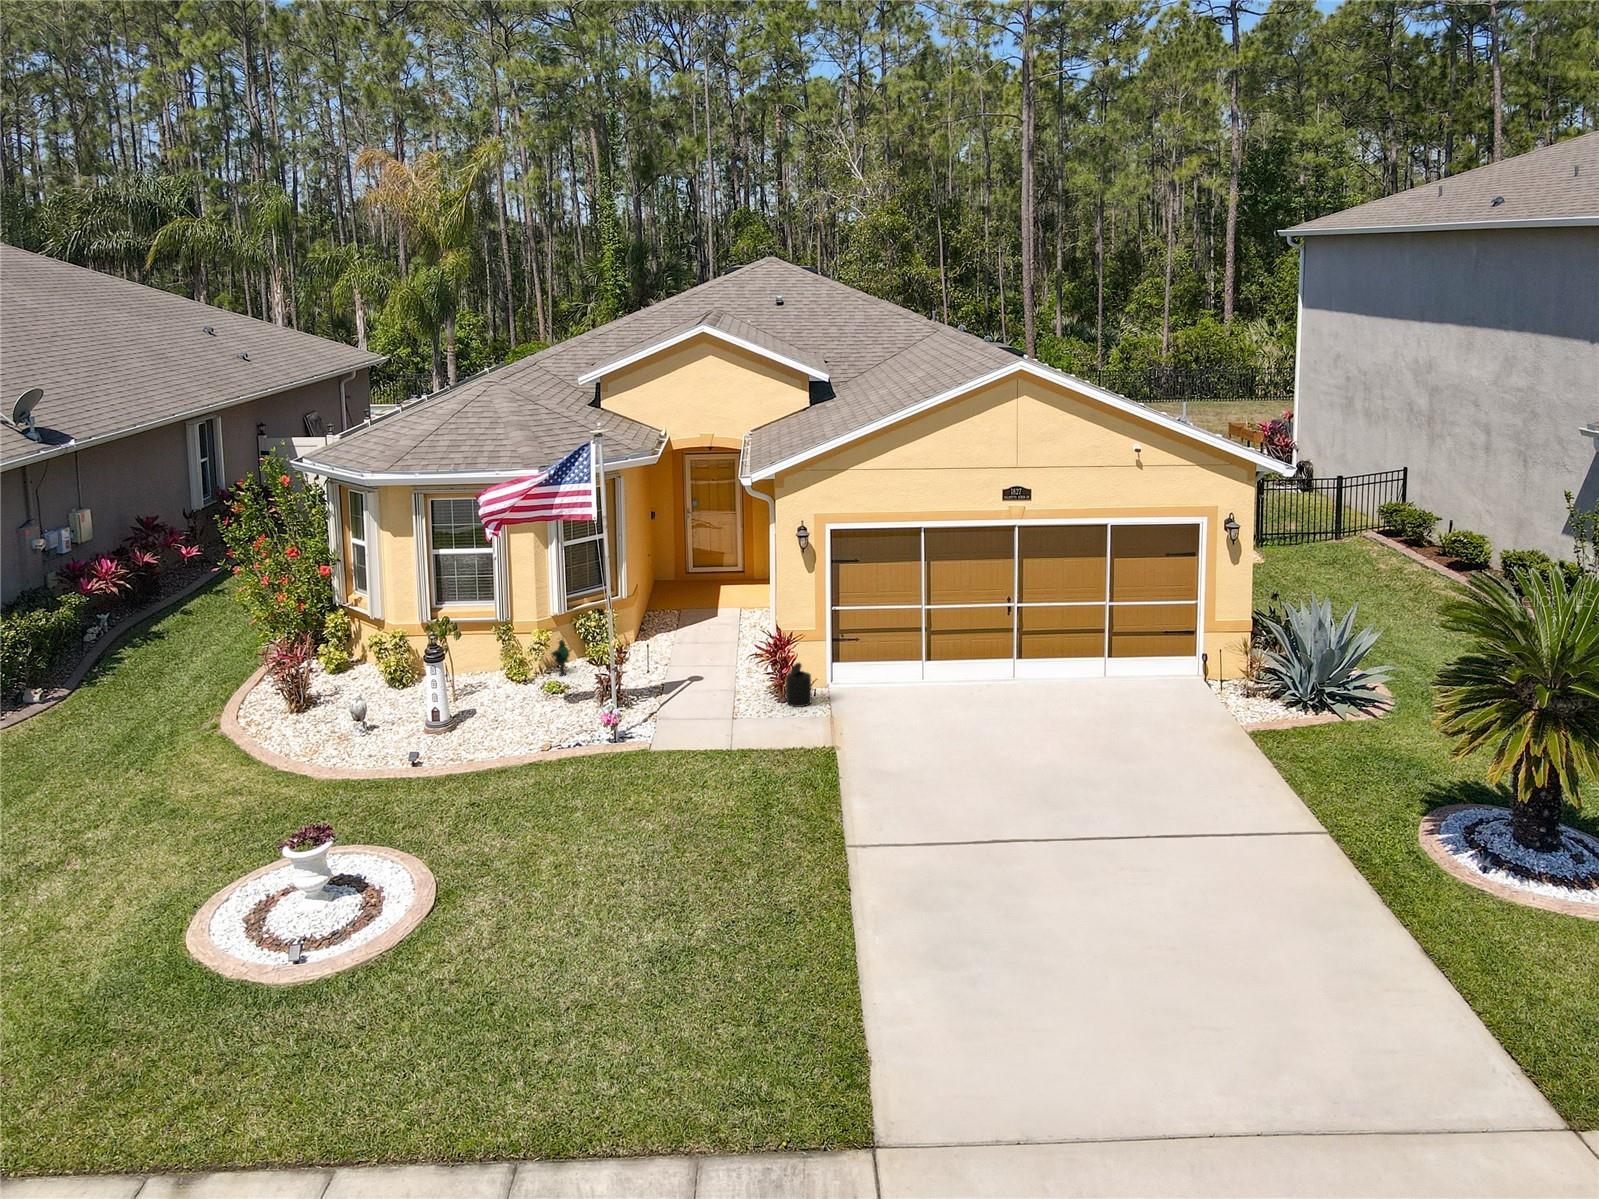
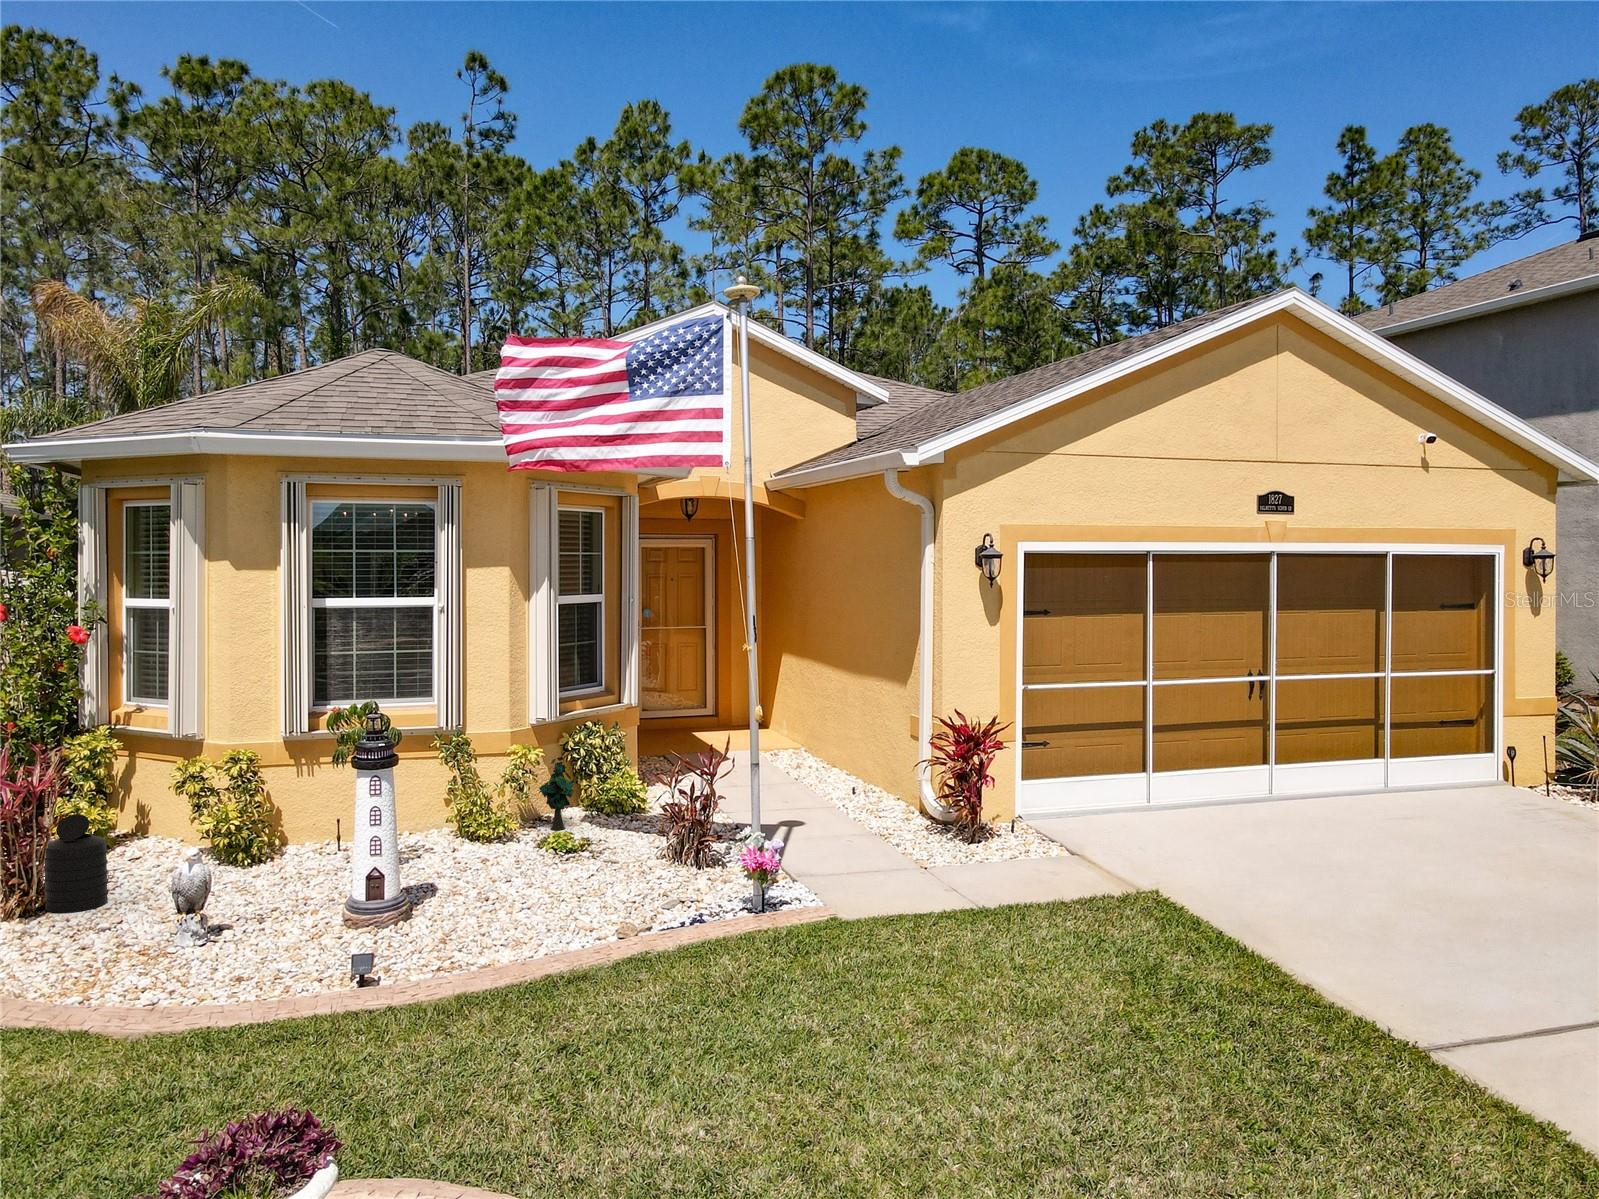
trash can: present [786,663,812,707] -> present [44,814,108,913]

